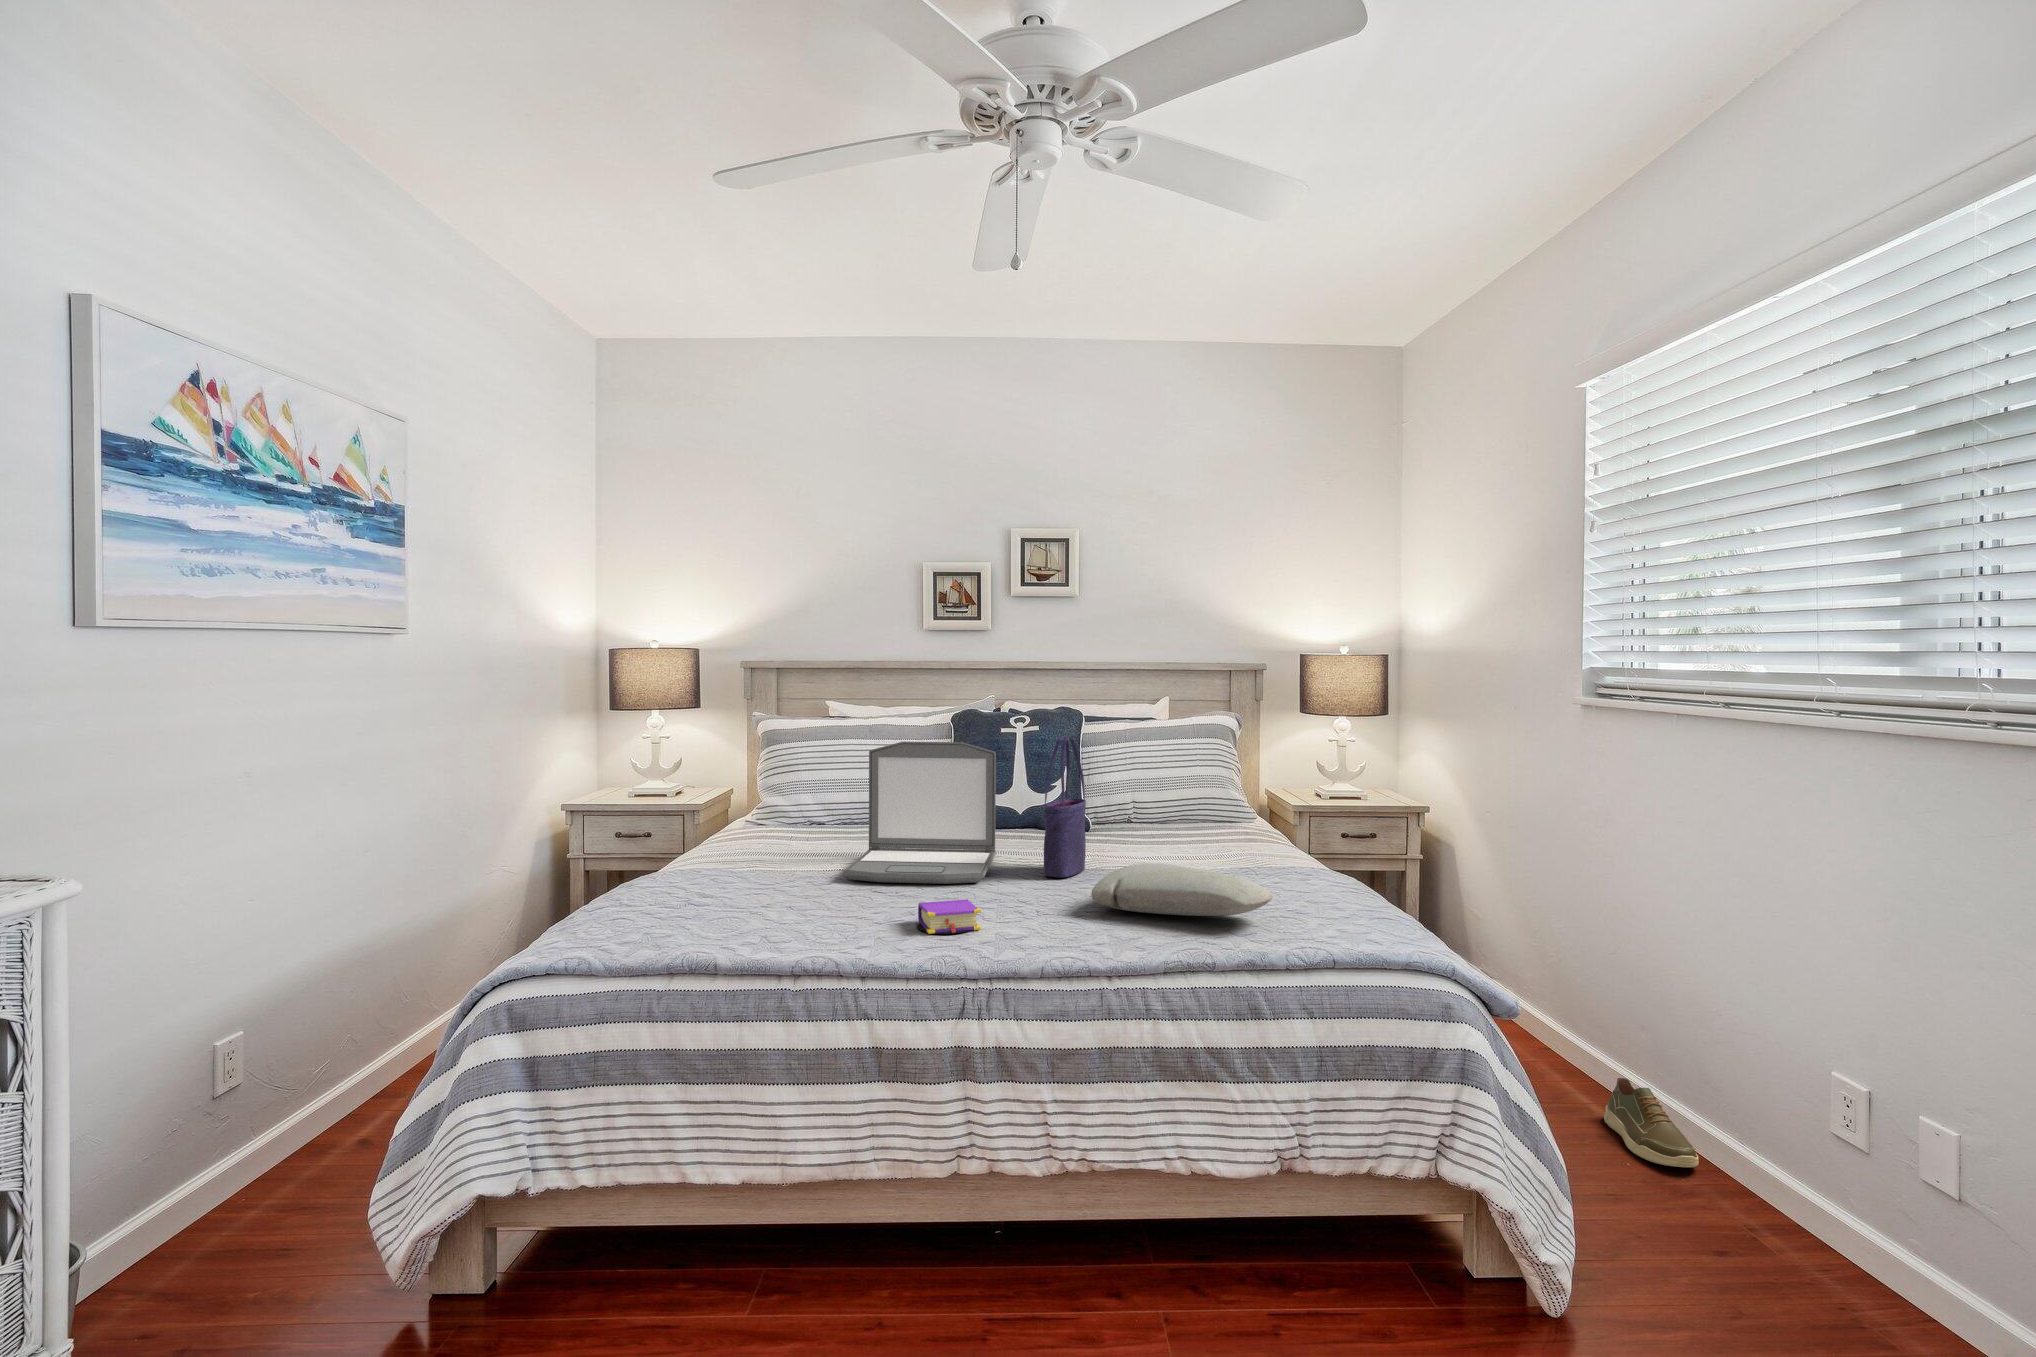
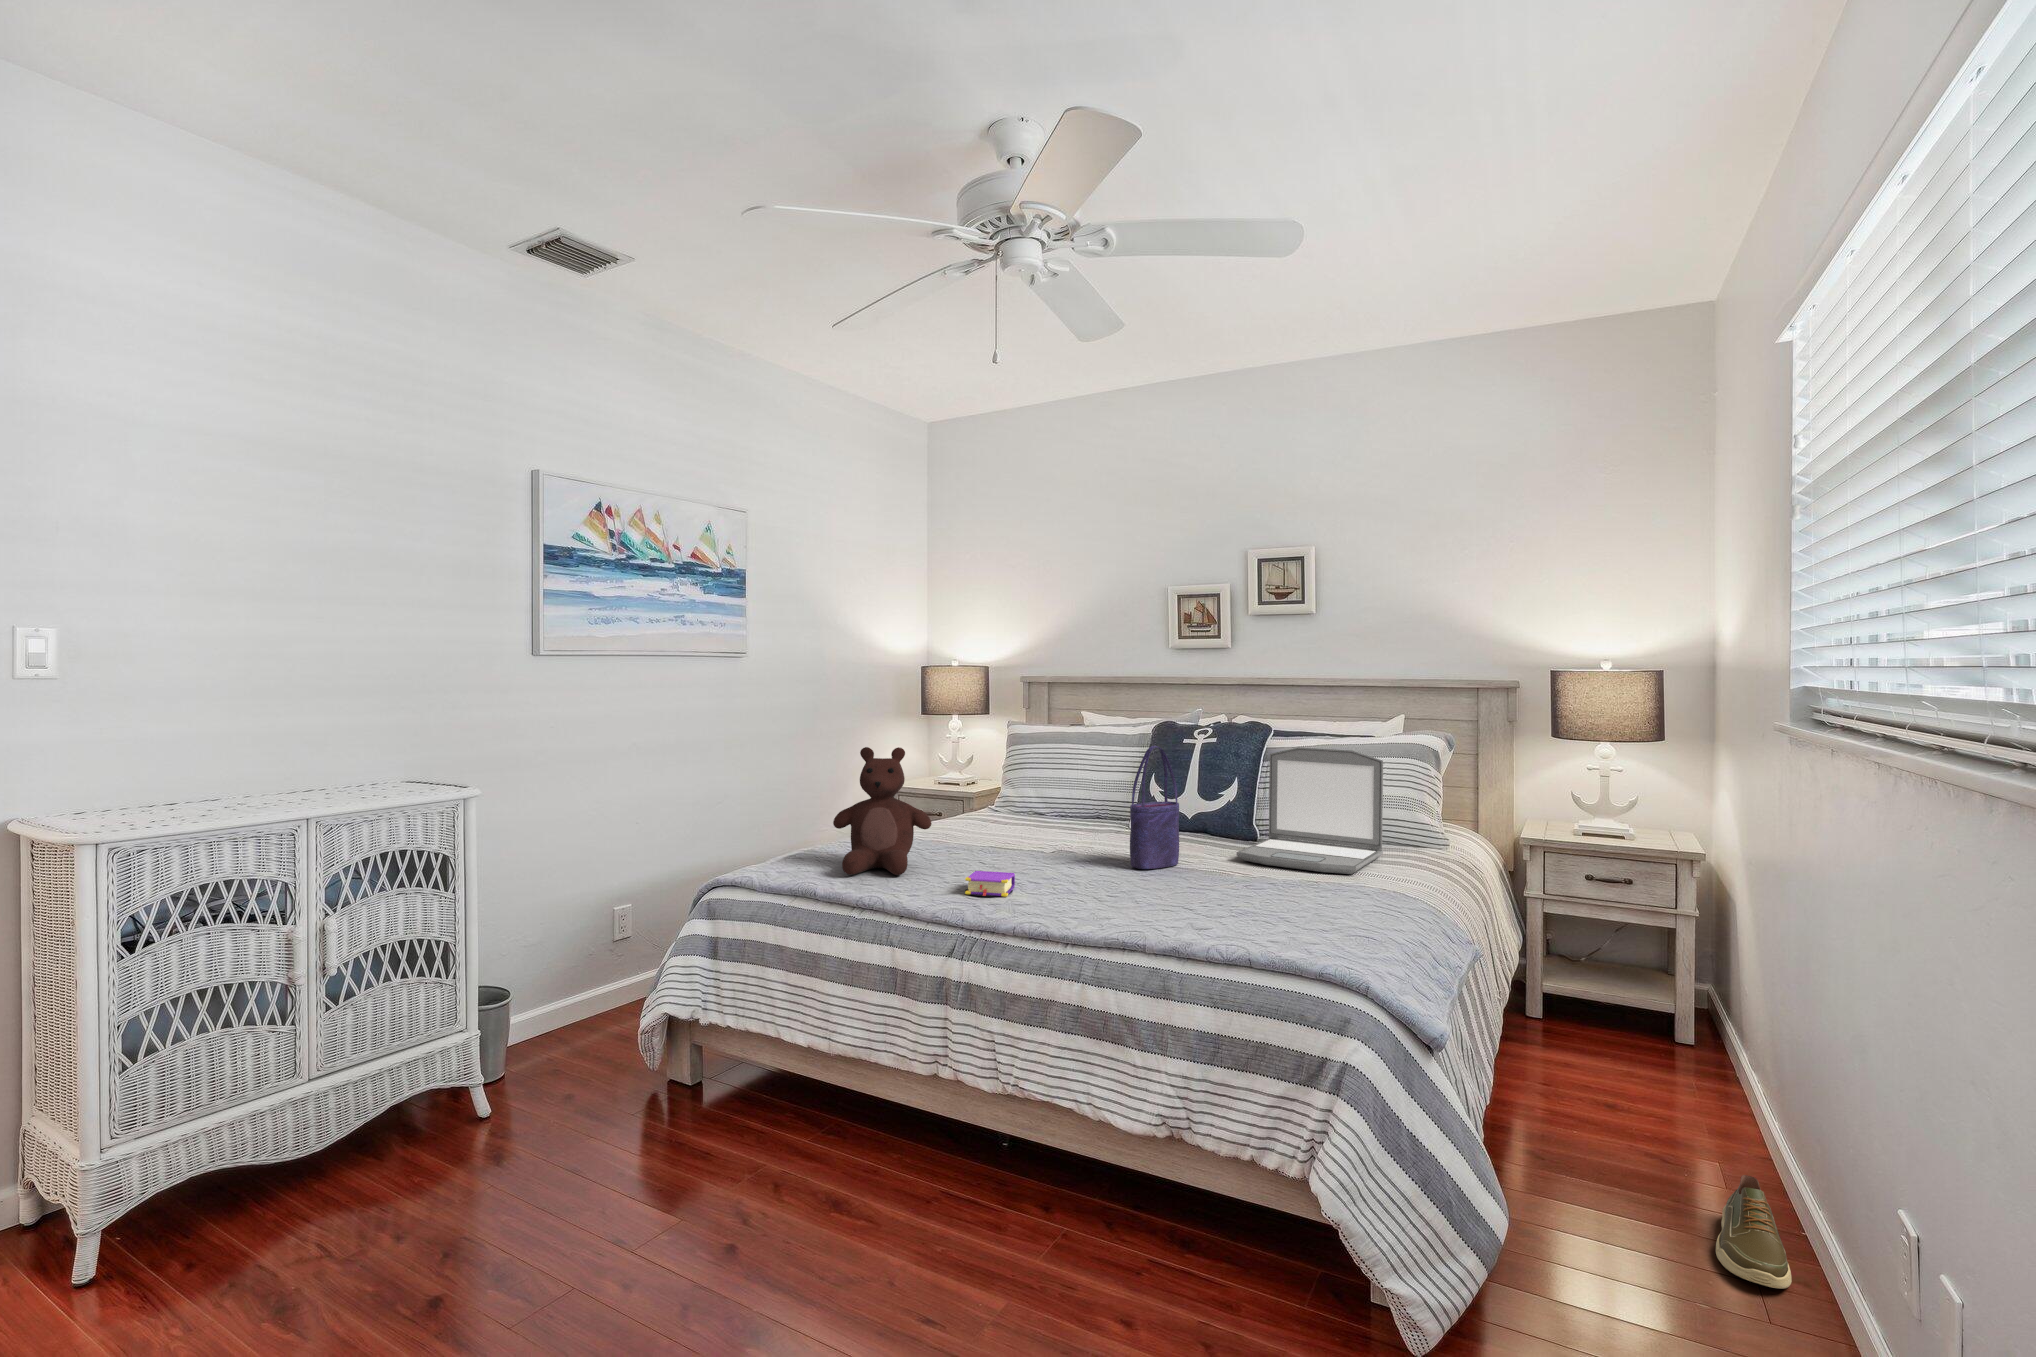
laptop: present [844,742,996,884] -> present [1237,747,1383,874]
teddy bear: none [682,753,815,930] -> present [833,747,932,875]
pillow: present [1091,863,1273,916] -> none [1110,861,1253,912]

